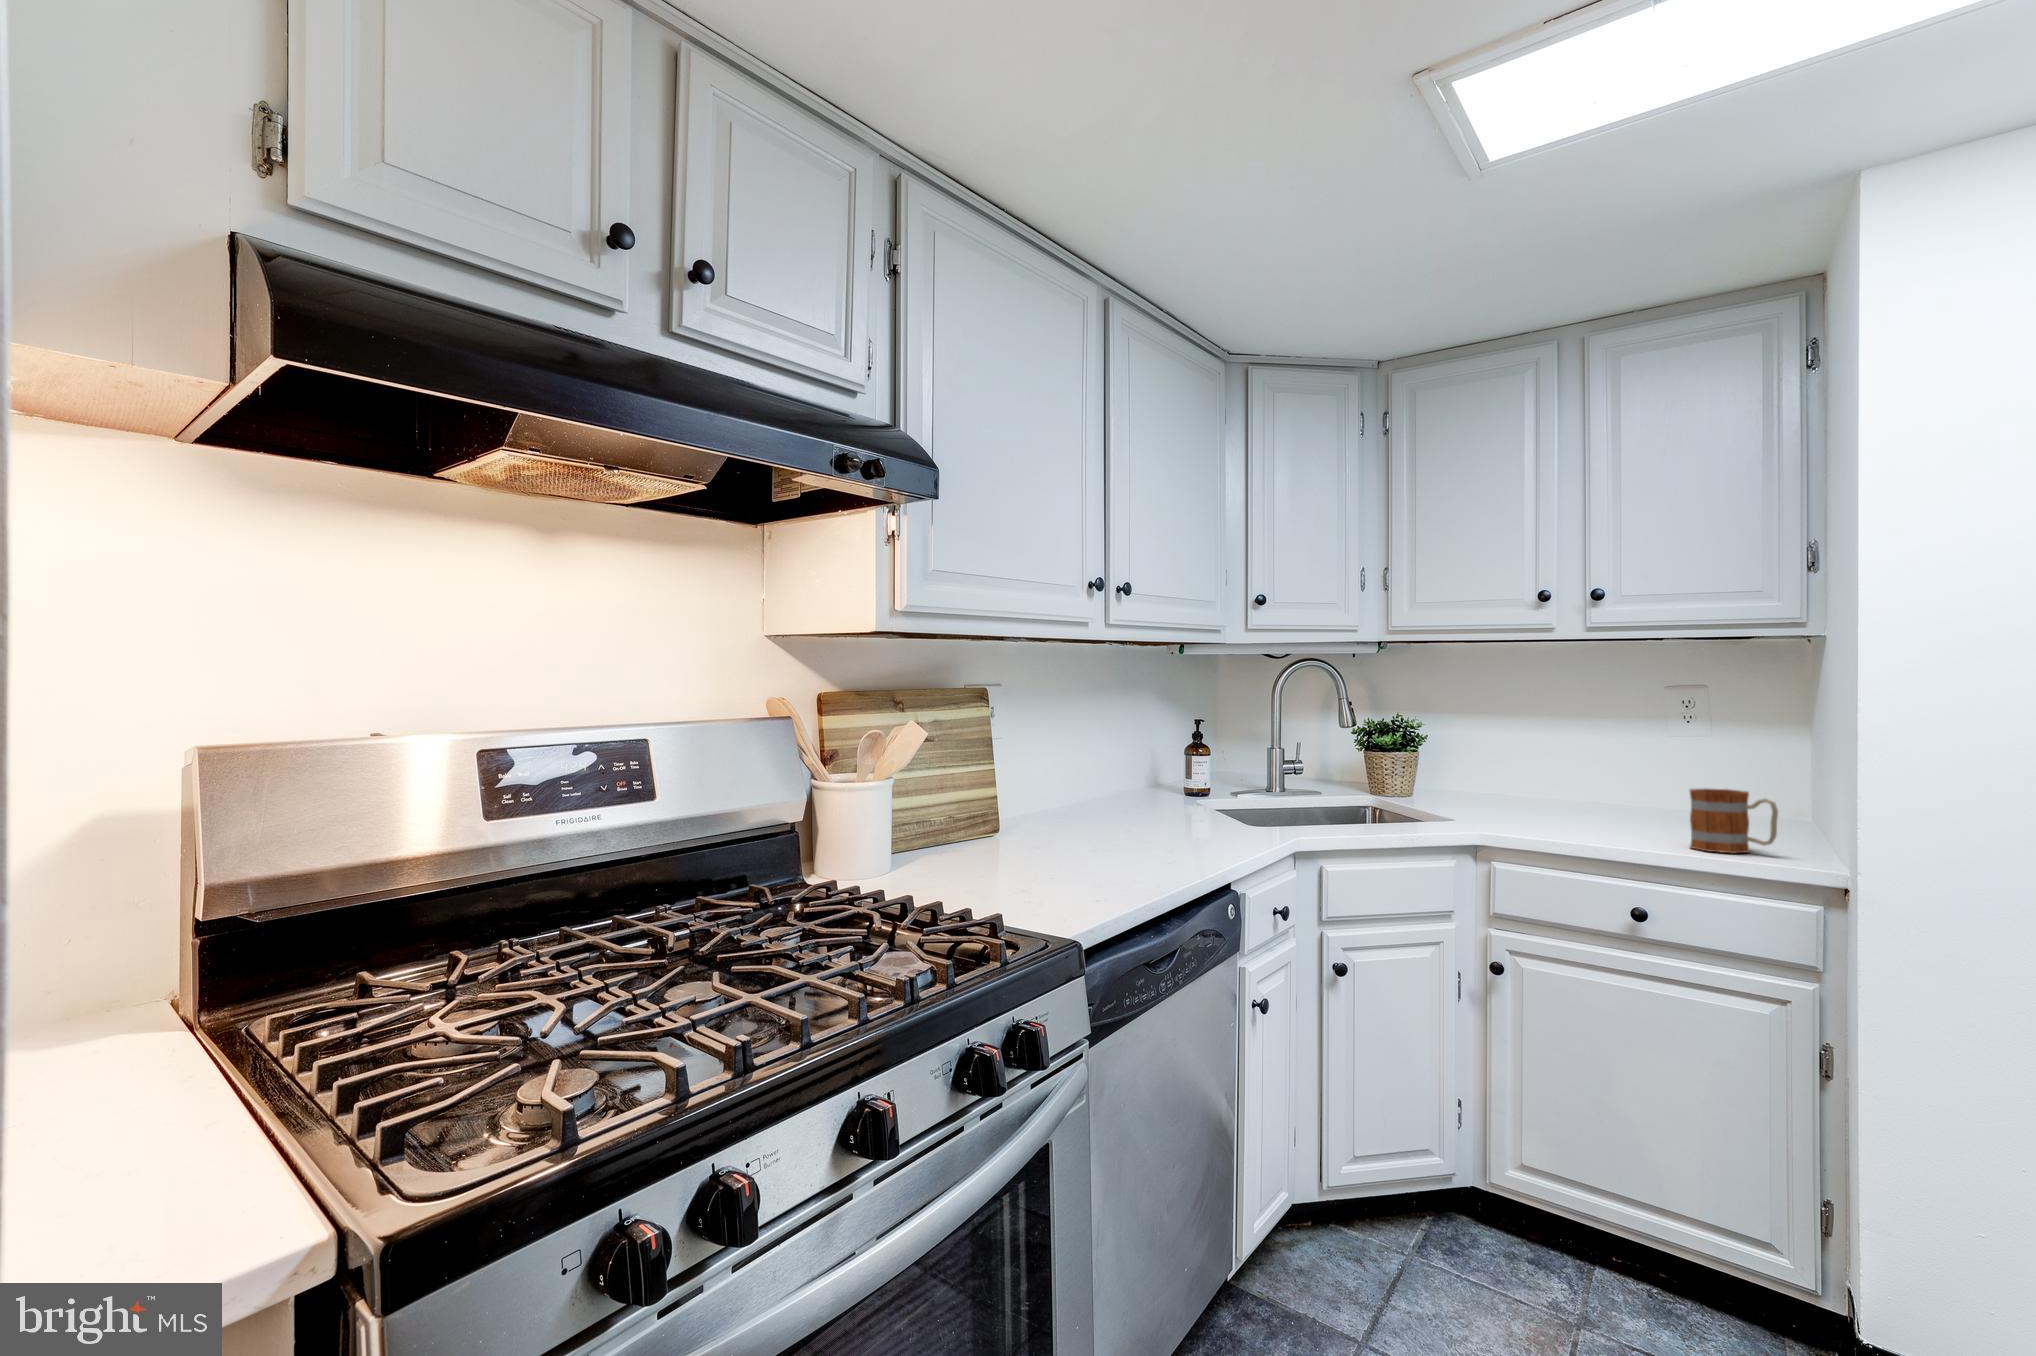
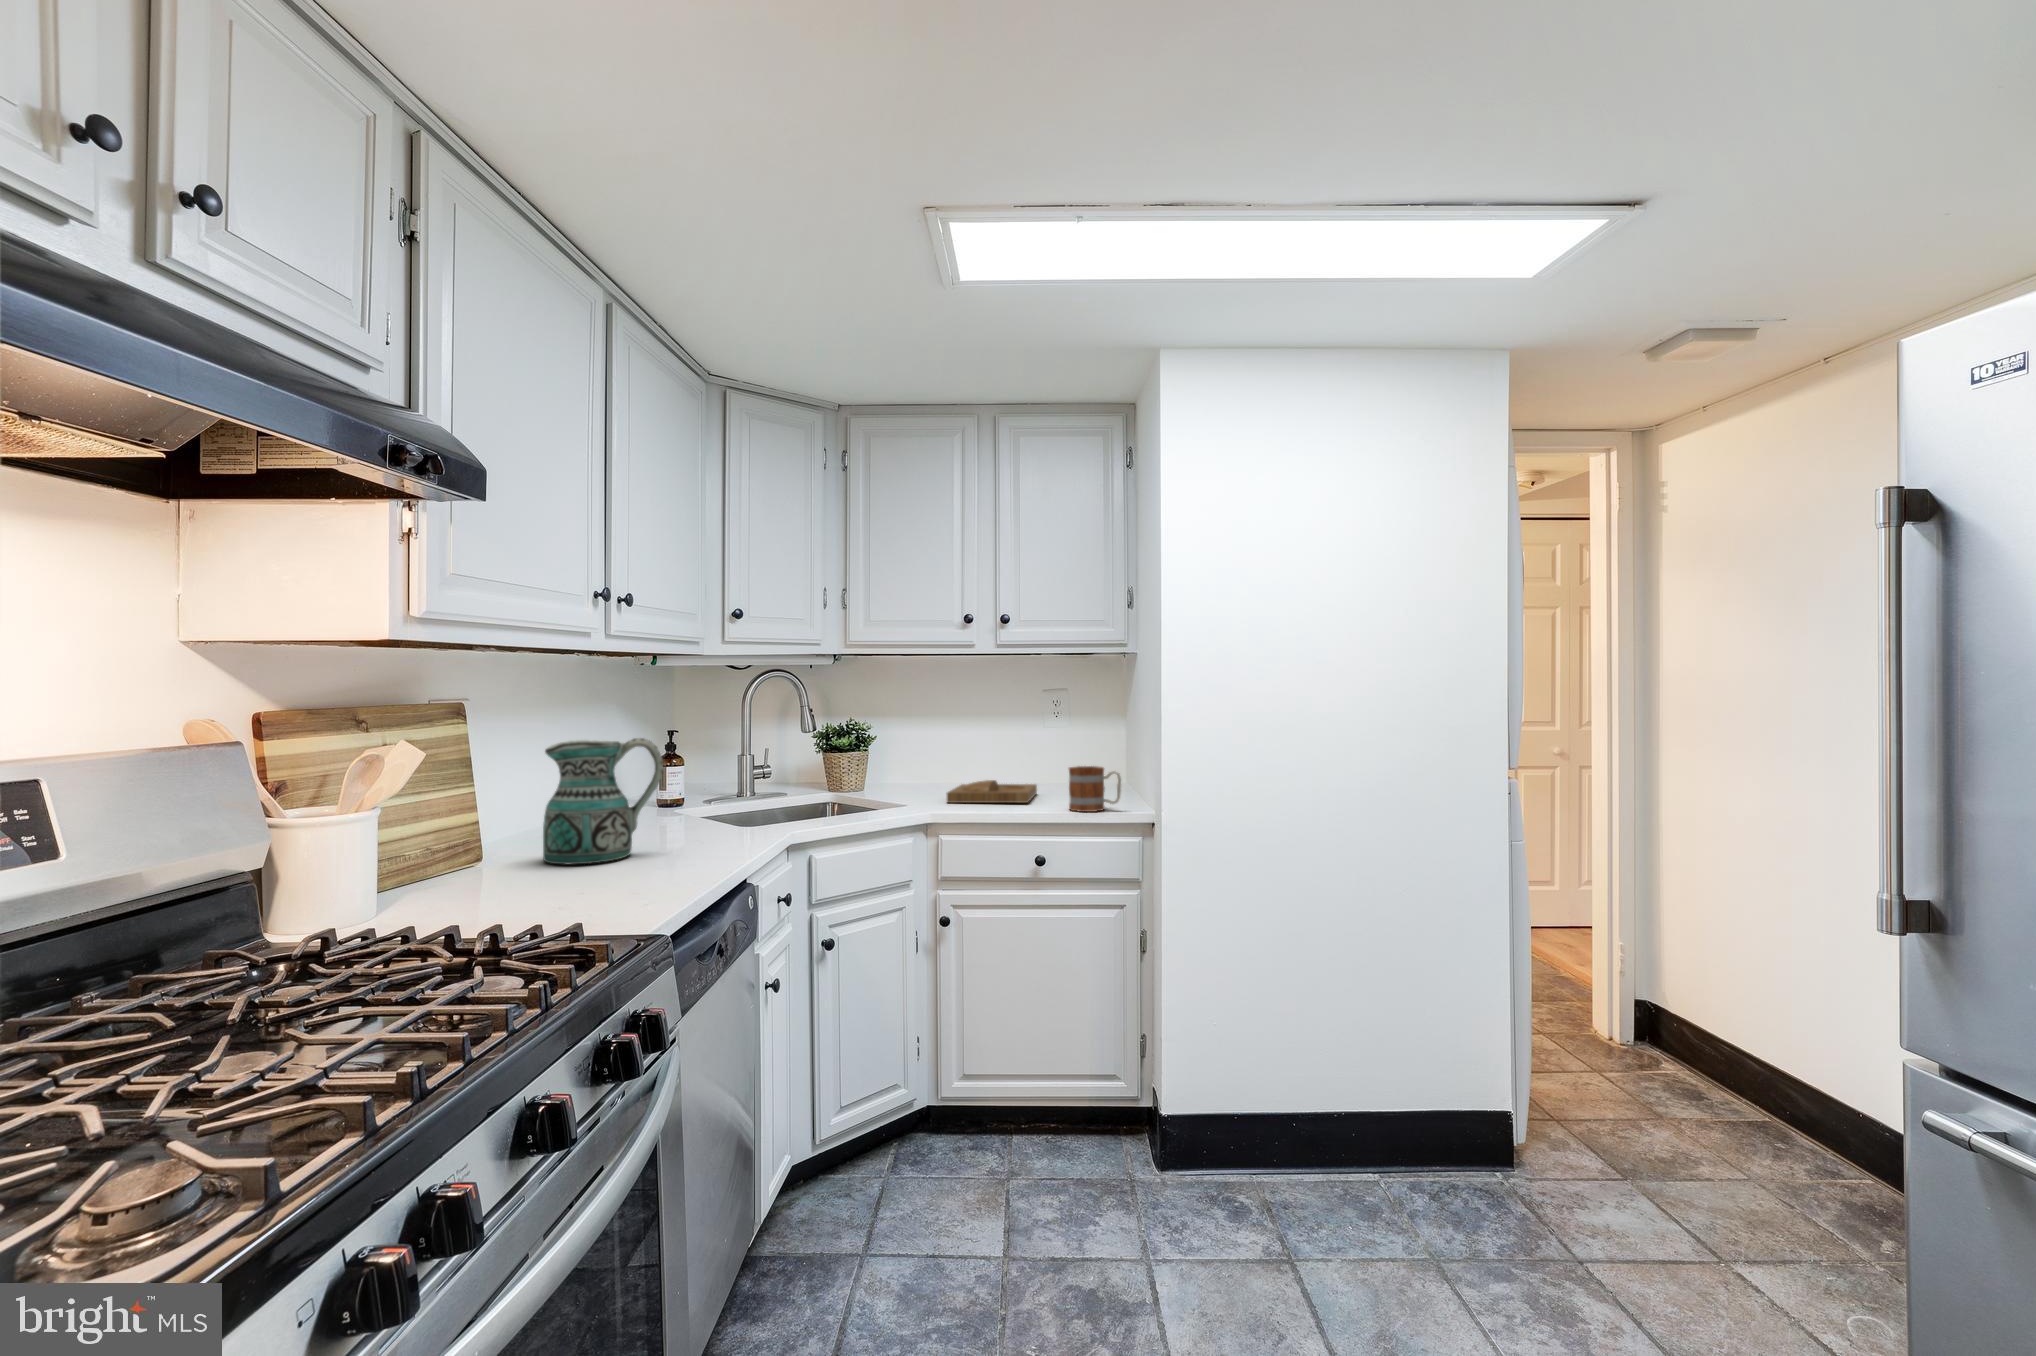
ceramic pitcher: none [1045,727,1153,848] -> present [543,738,663,864]
tray: none [1512,799,1654,832] -> present [947,780,1037,803]

